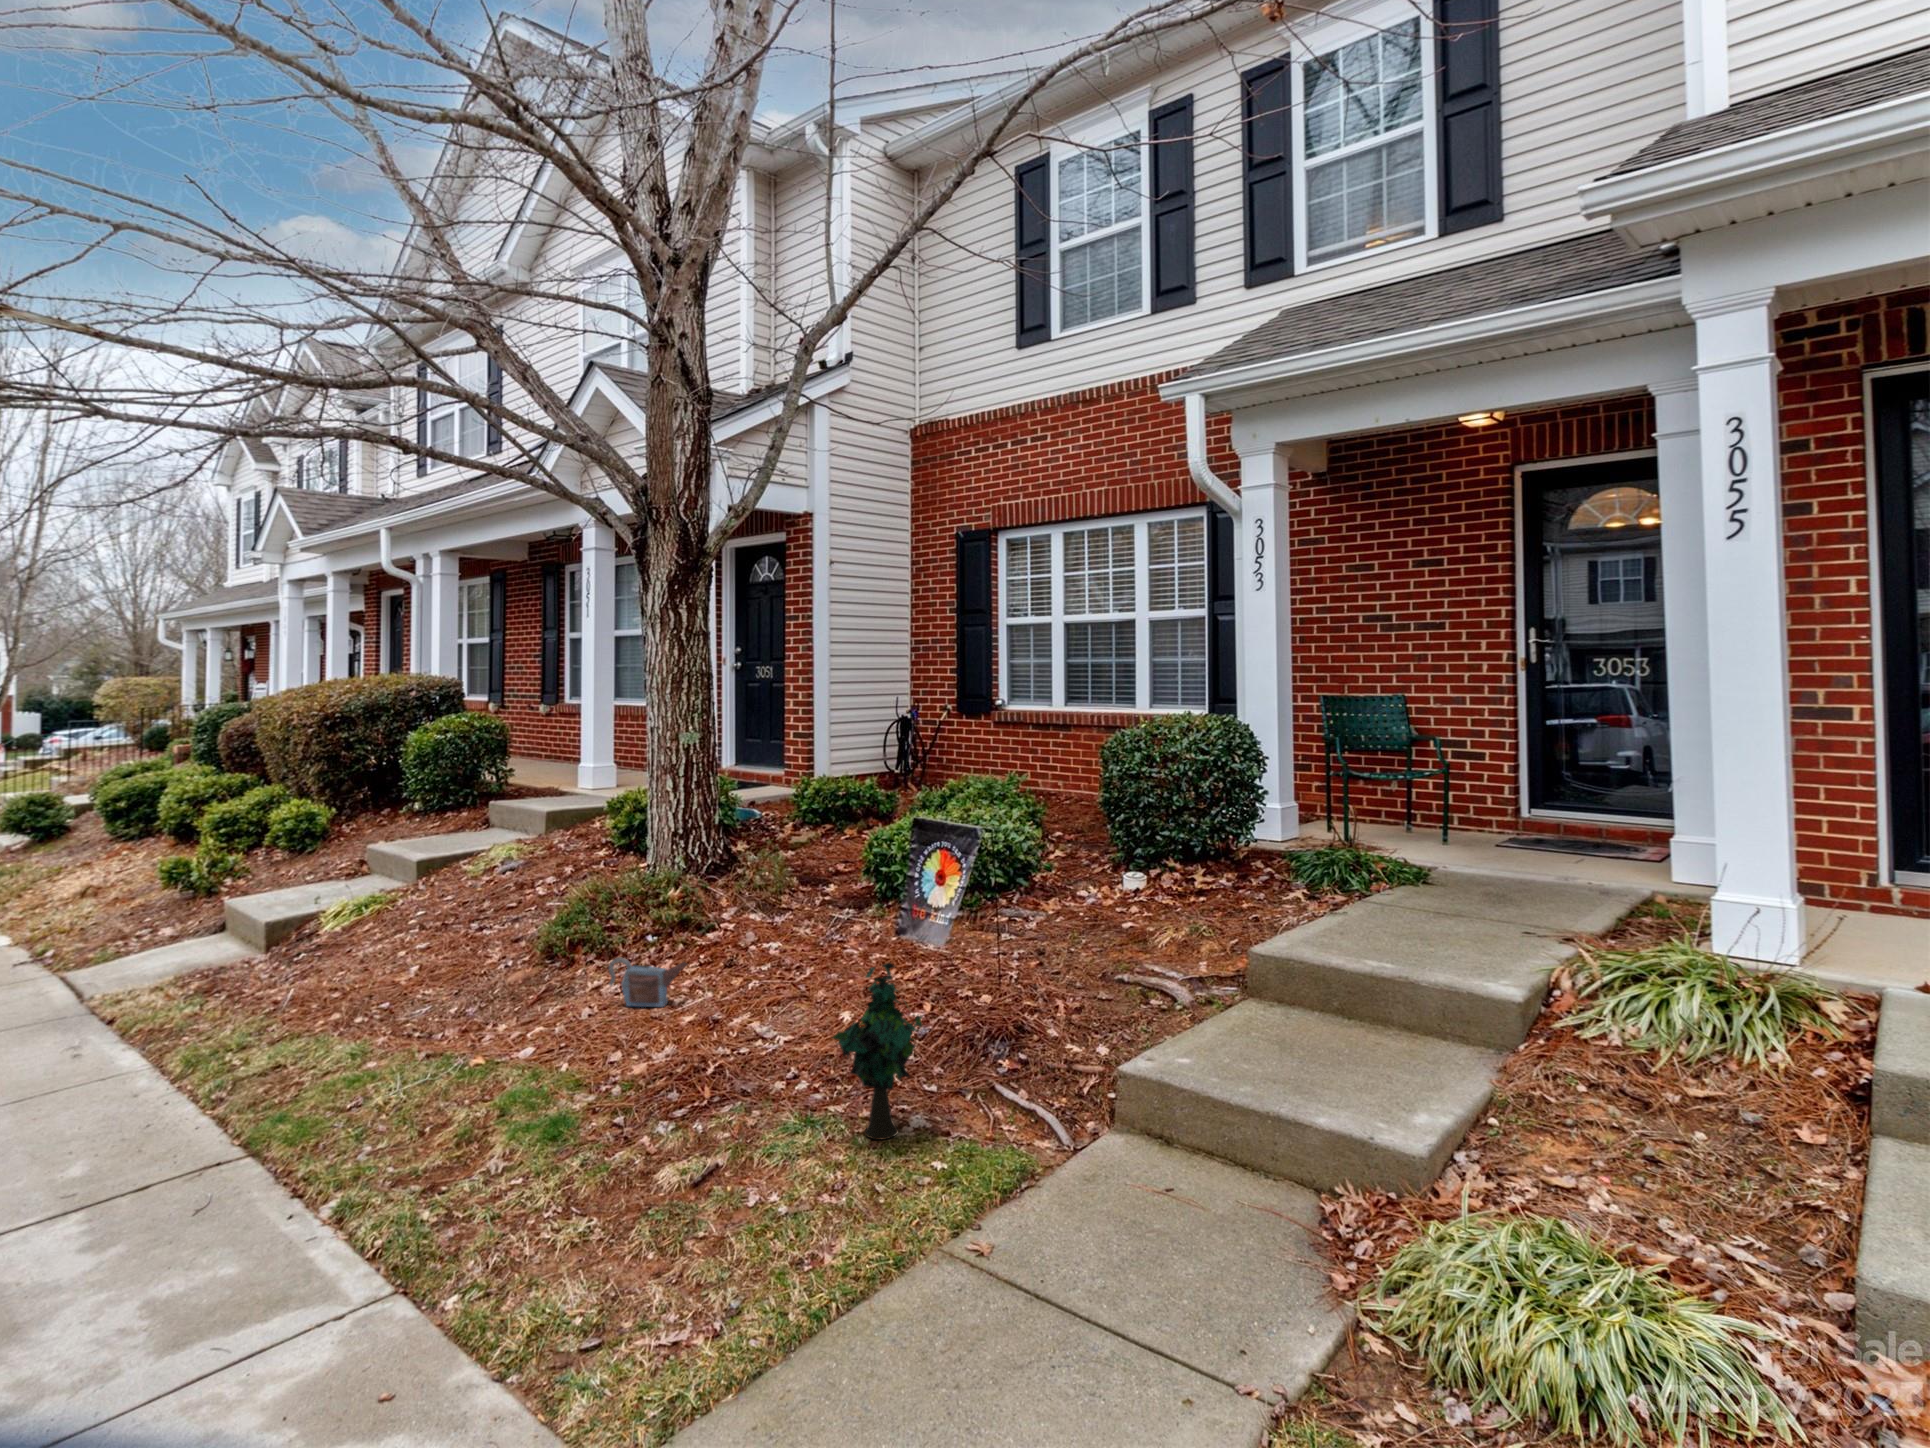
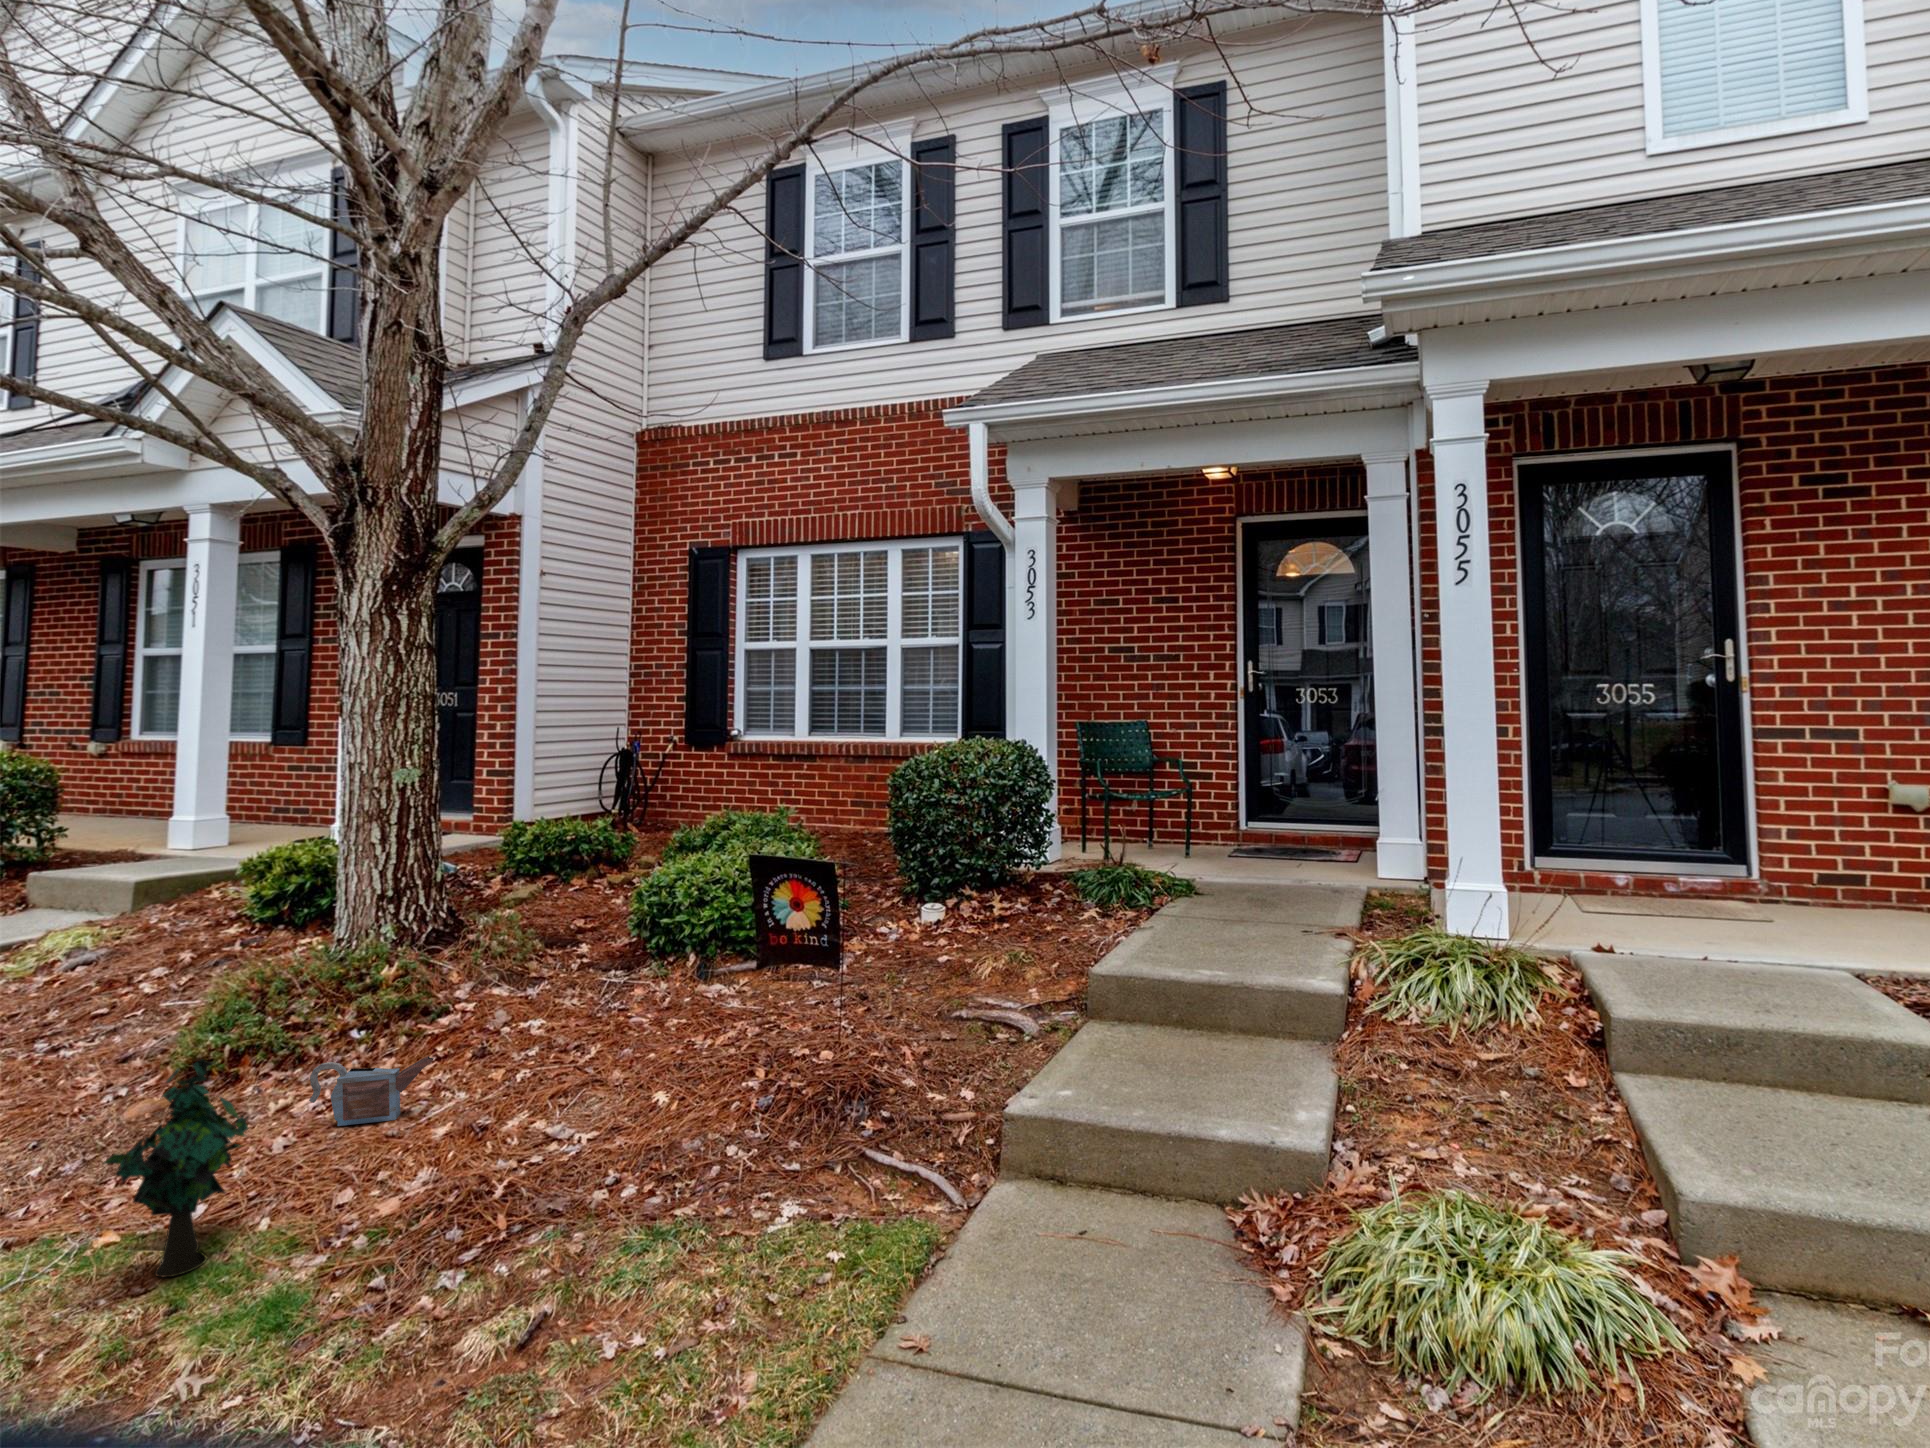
decorative plant: present [832,963,922,1140] -> present [104,1059,248,1277]

